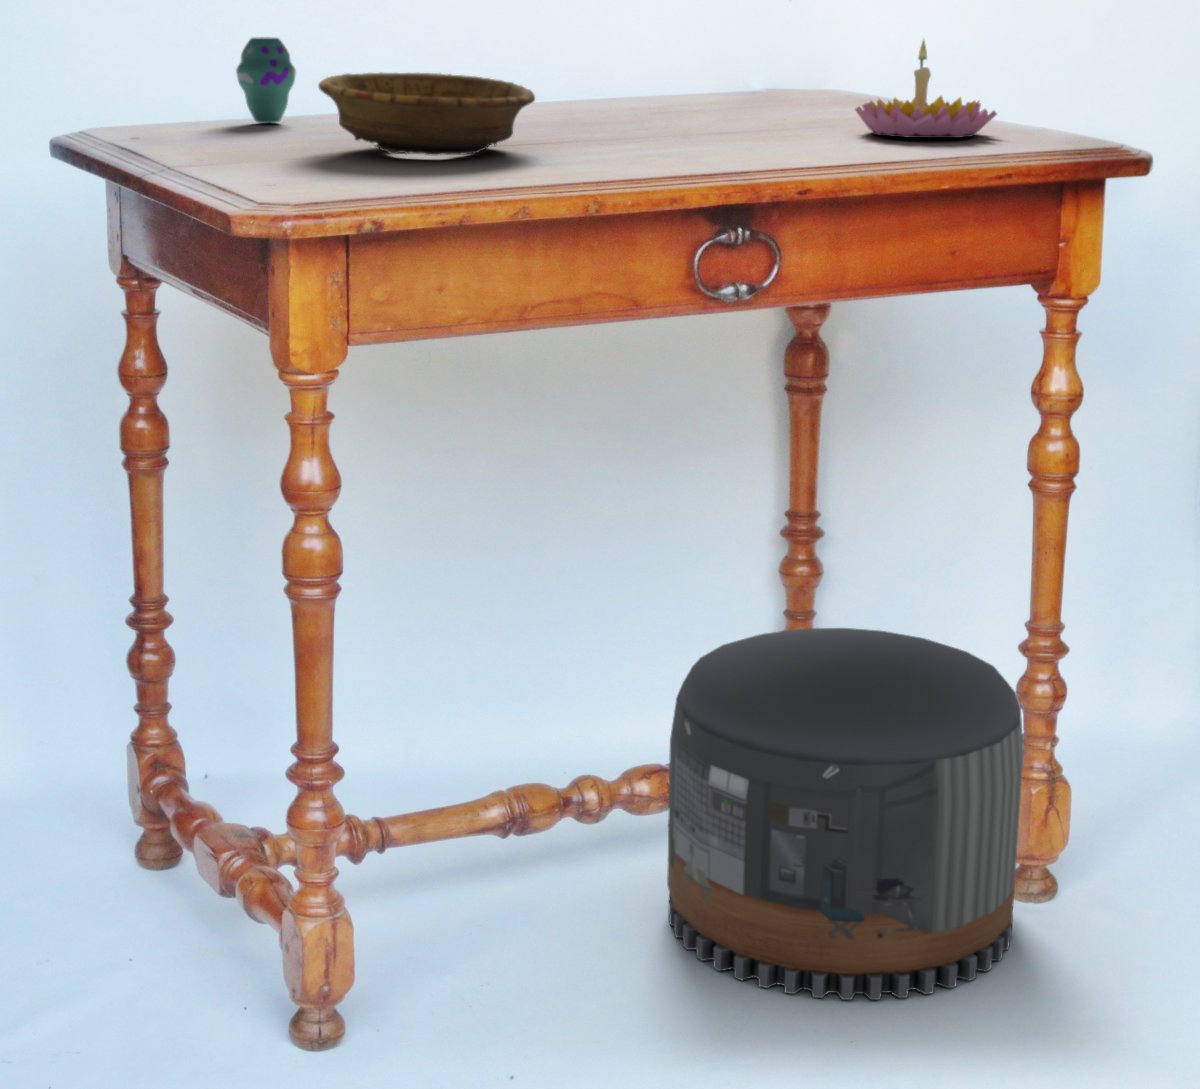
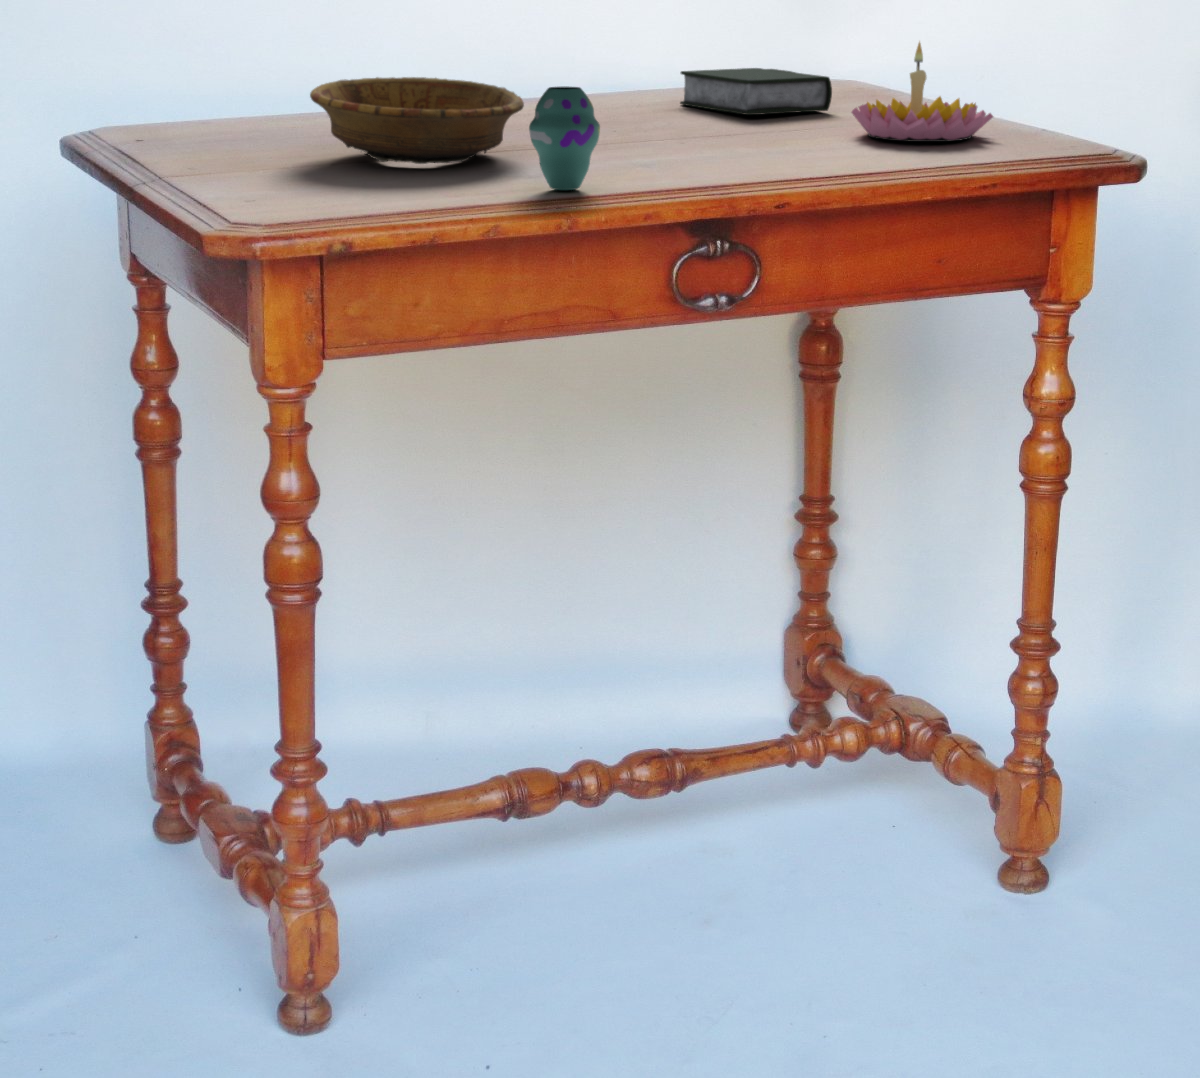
vase: present [236,37,296,123] -> present [529,86,600,190]
book: none [672,74,827,117] -> present [680,68,832,115]
pouf: present [667,628,1024,1000] -> none [661,621,1011,994]

